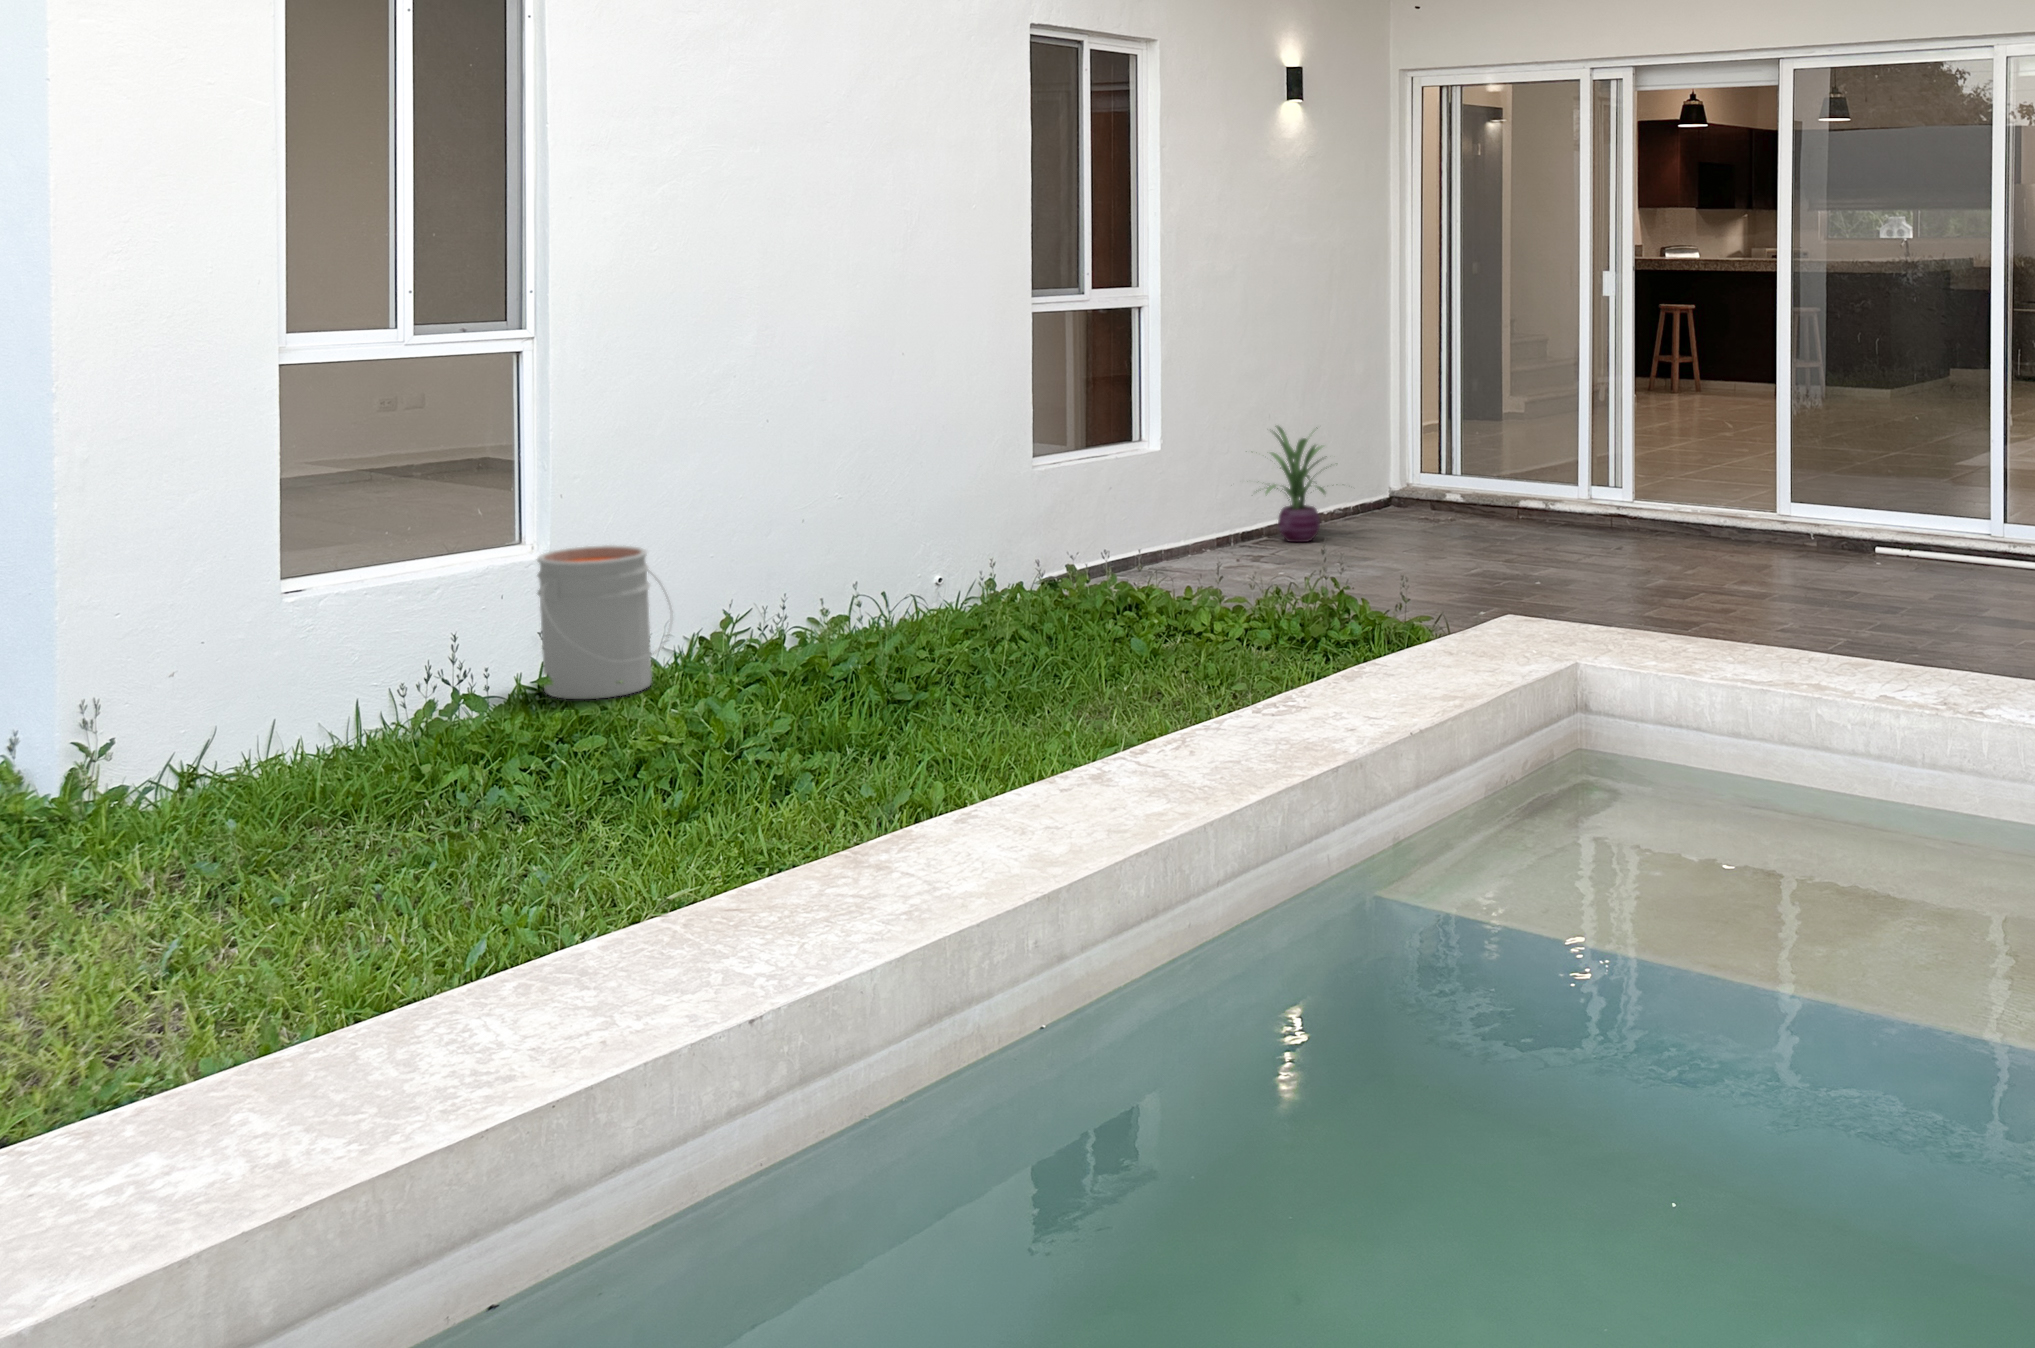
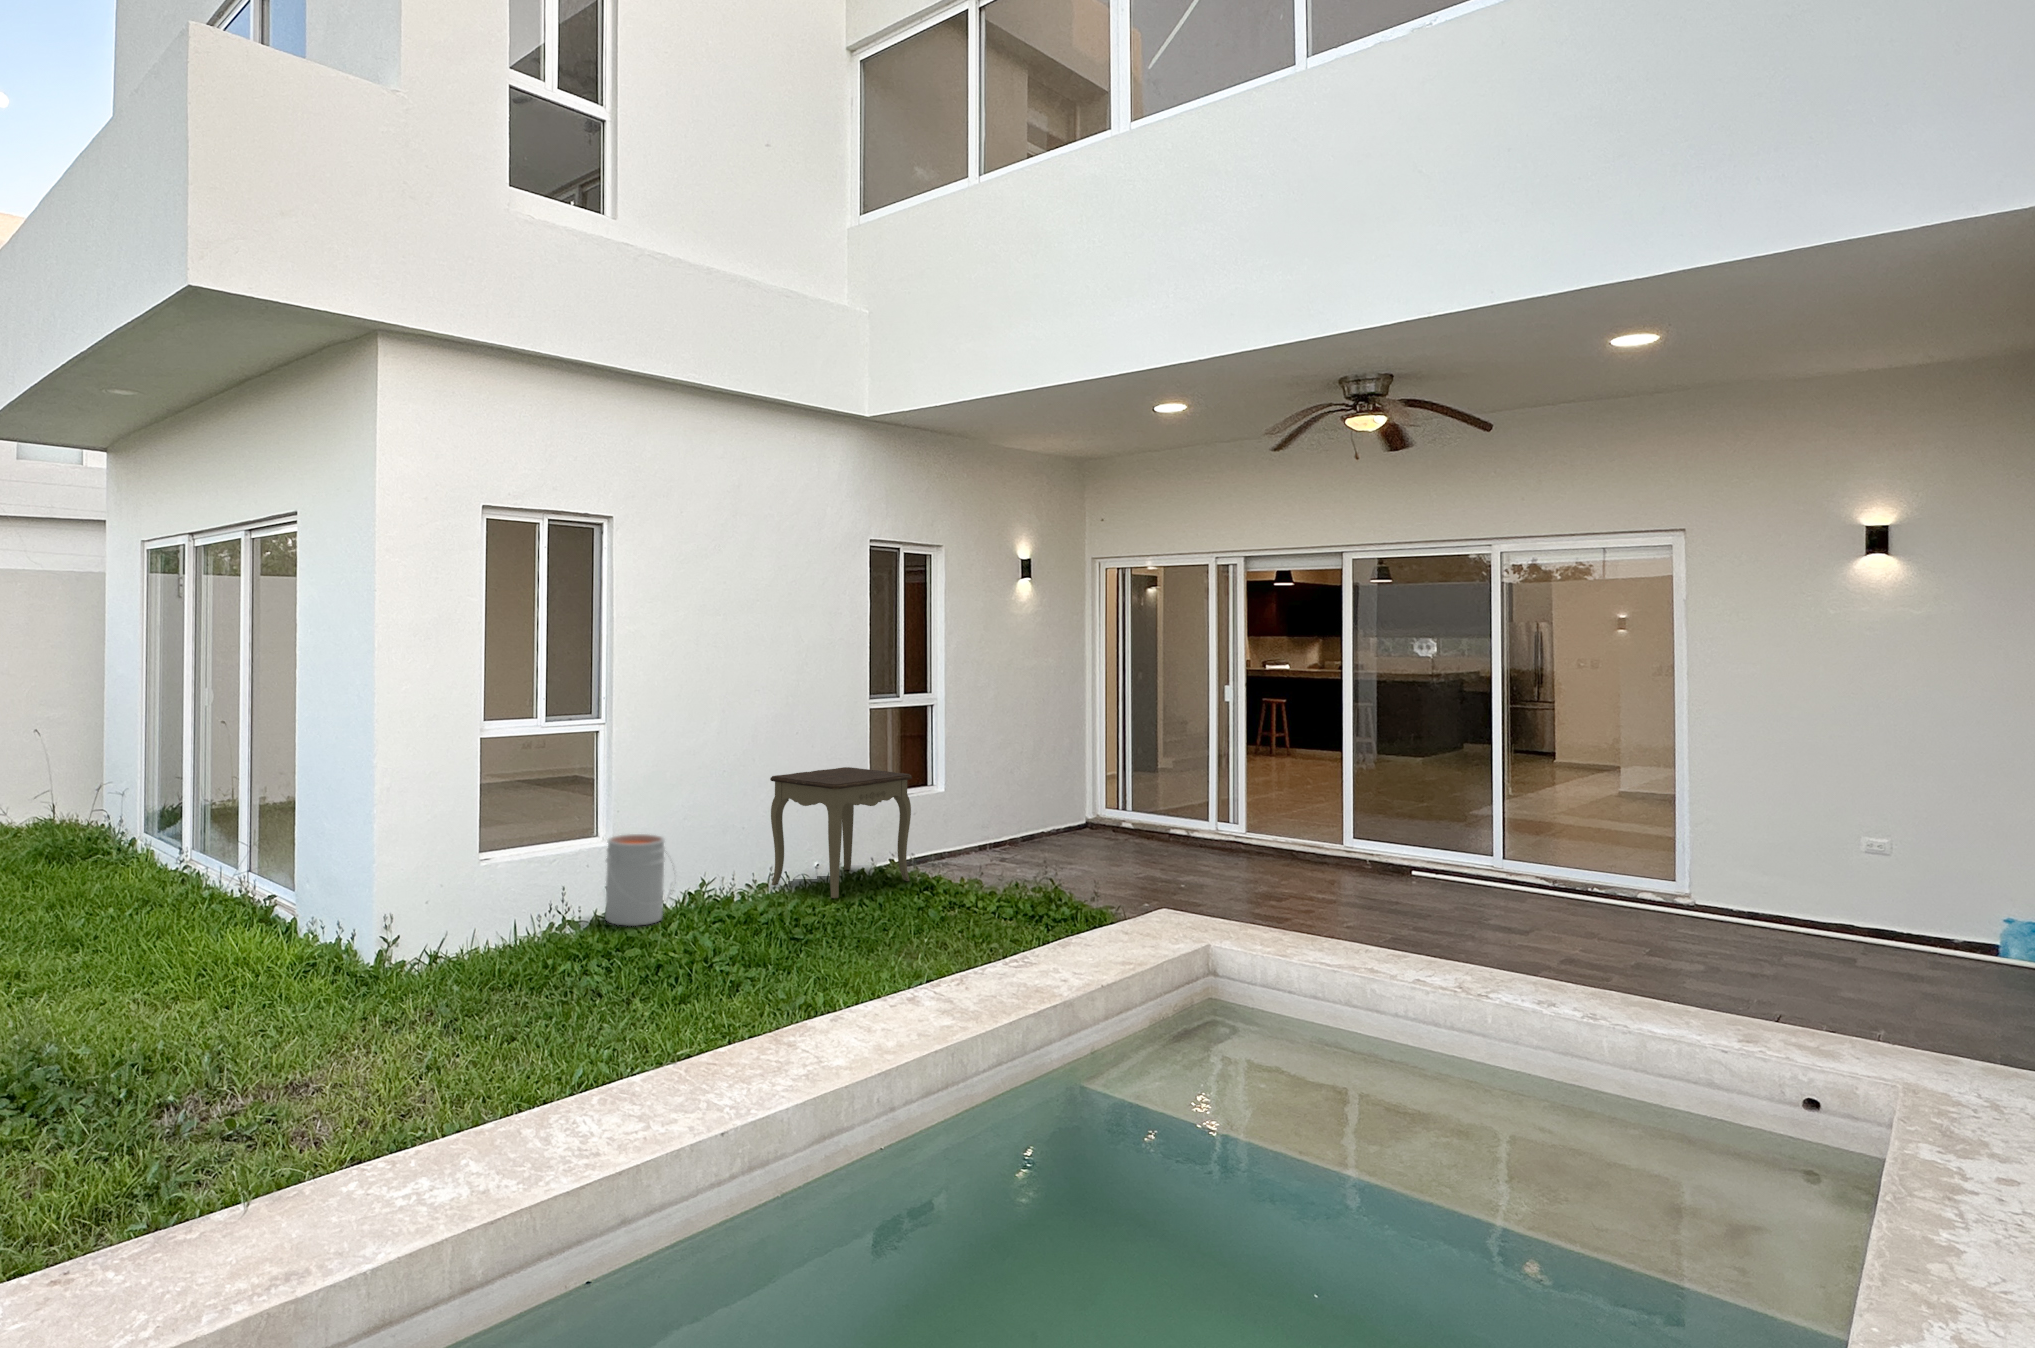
side table: none [842,423,1092,636] -> present [770,767,912,898]
decorative plant: present [1266,426,1327,542] -> none [991,772,1072,847]

